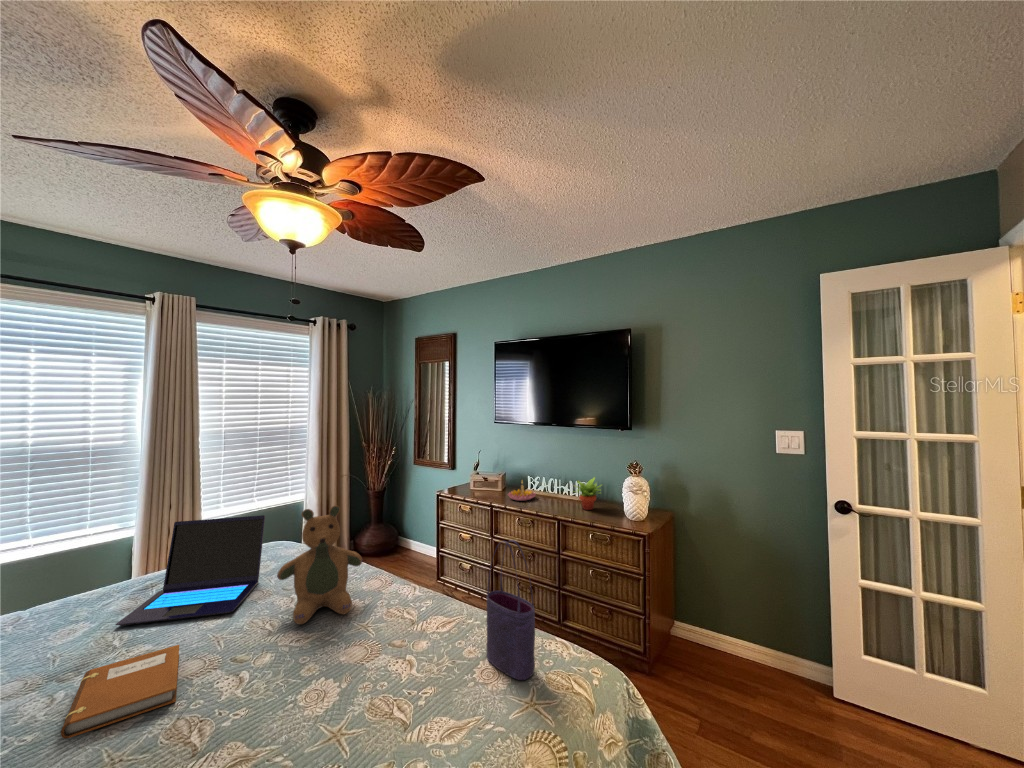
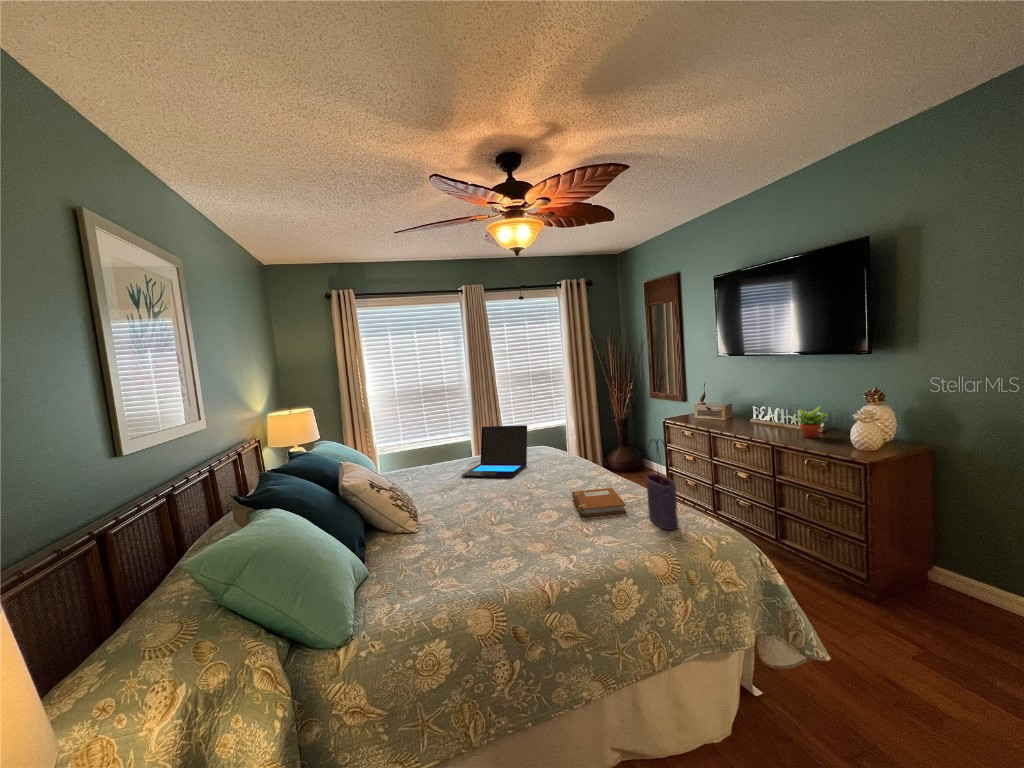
candle holder: present [508,481,536,501] -> none [727,409,759,429]
teddy bear: present [277,506,363,624] -> none [532,418,582,486]
notebook: present [61,645,179,739] -> present [572,488,626,516]

